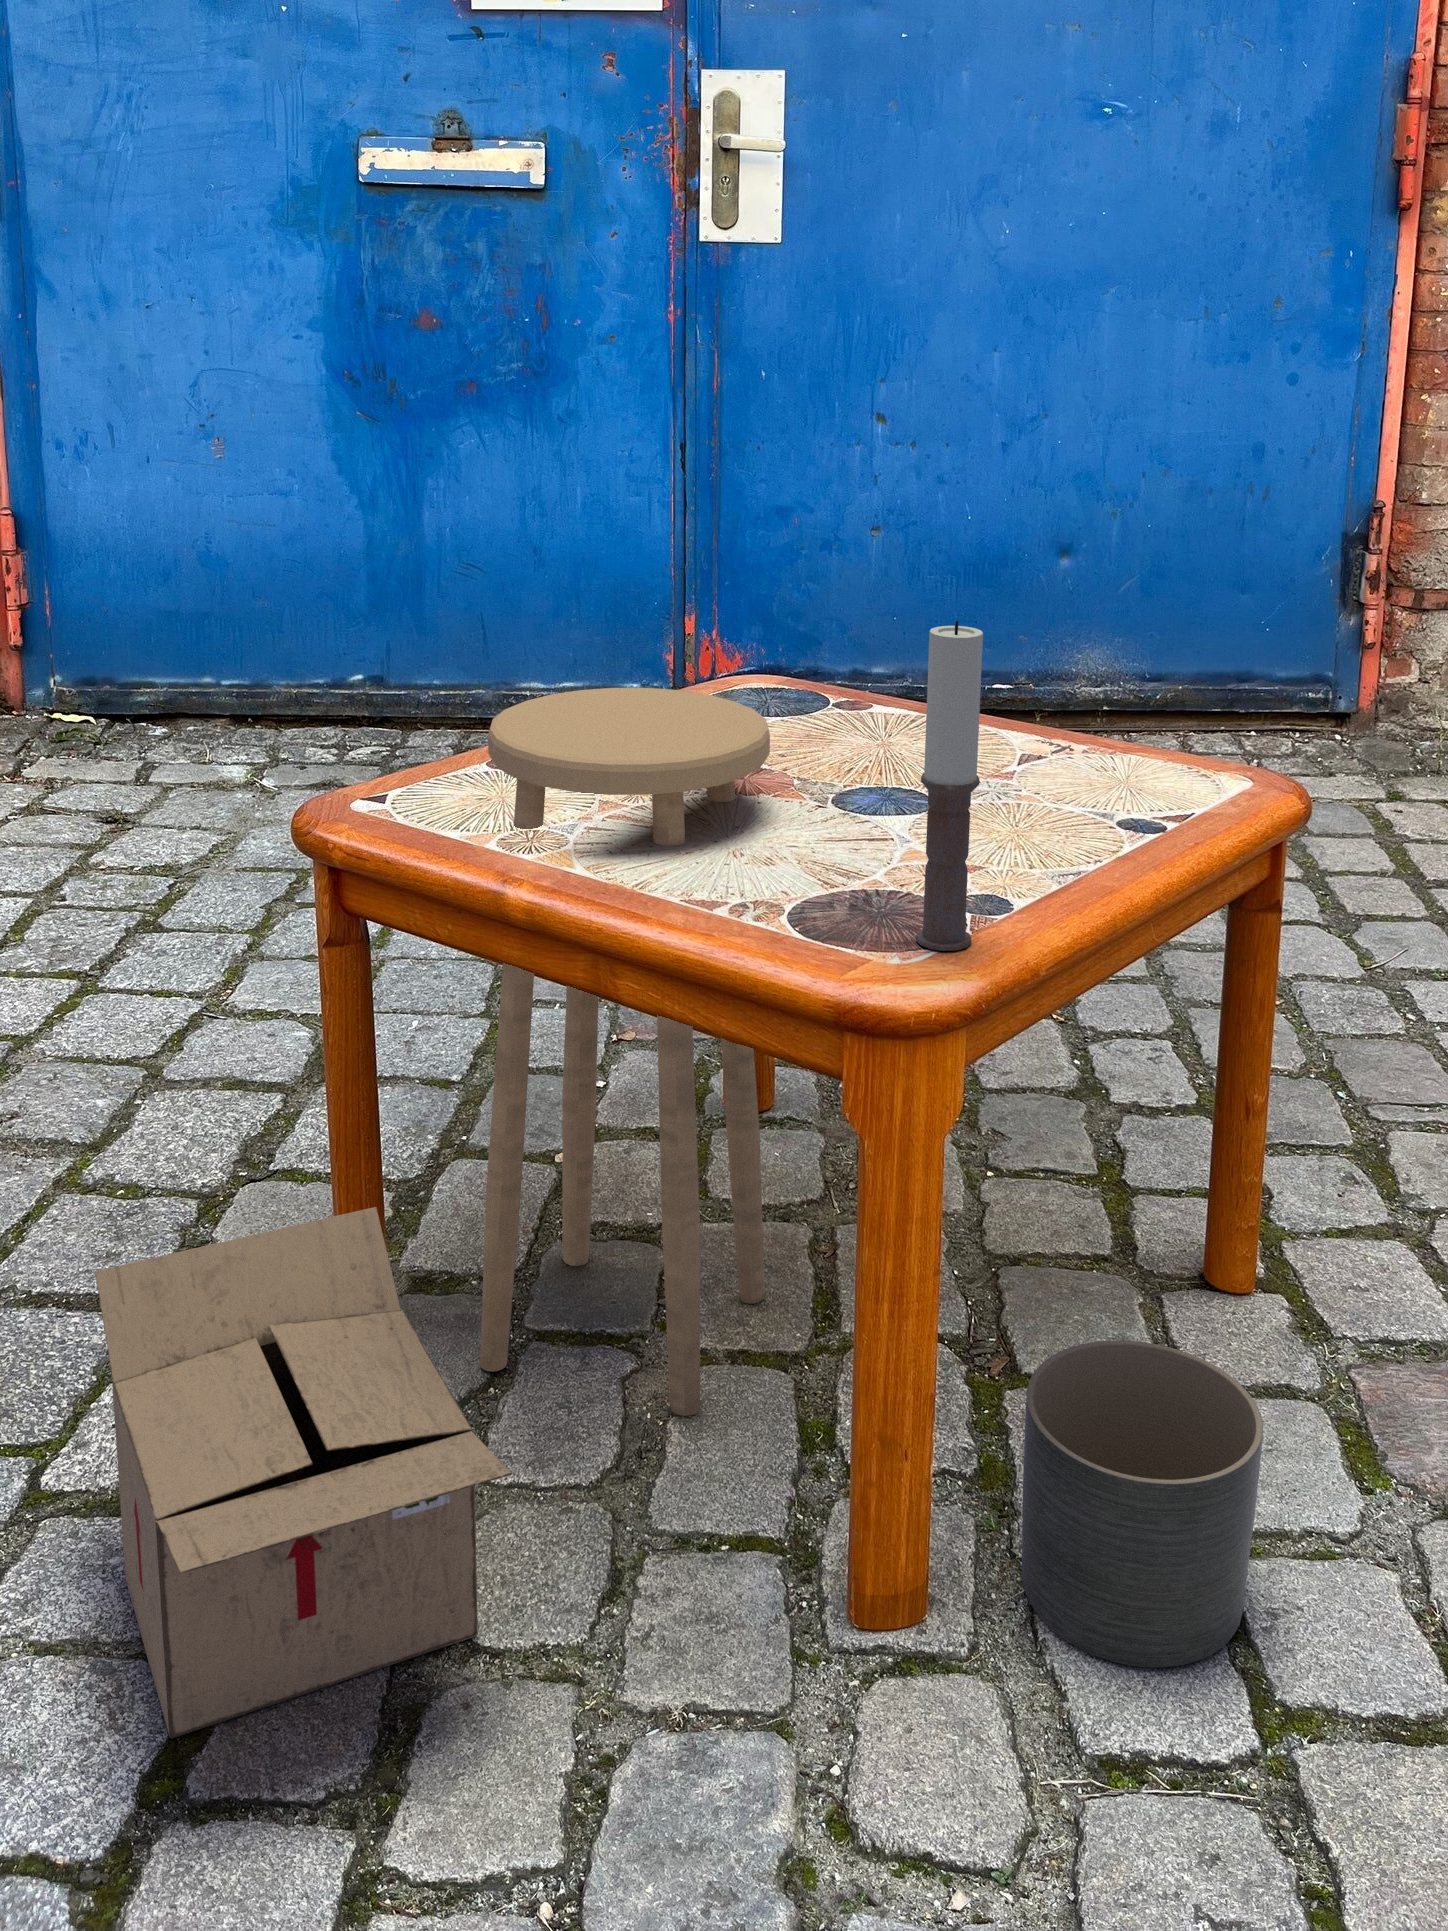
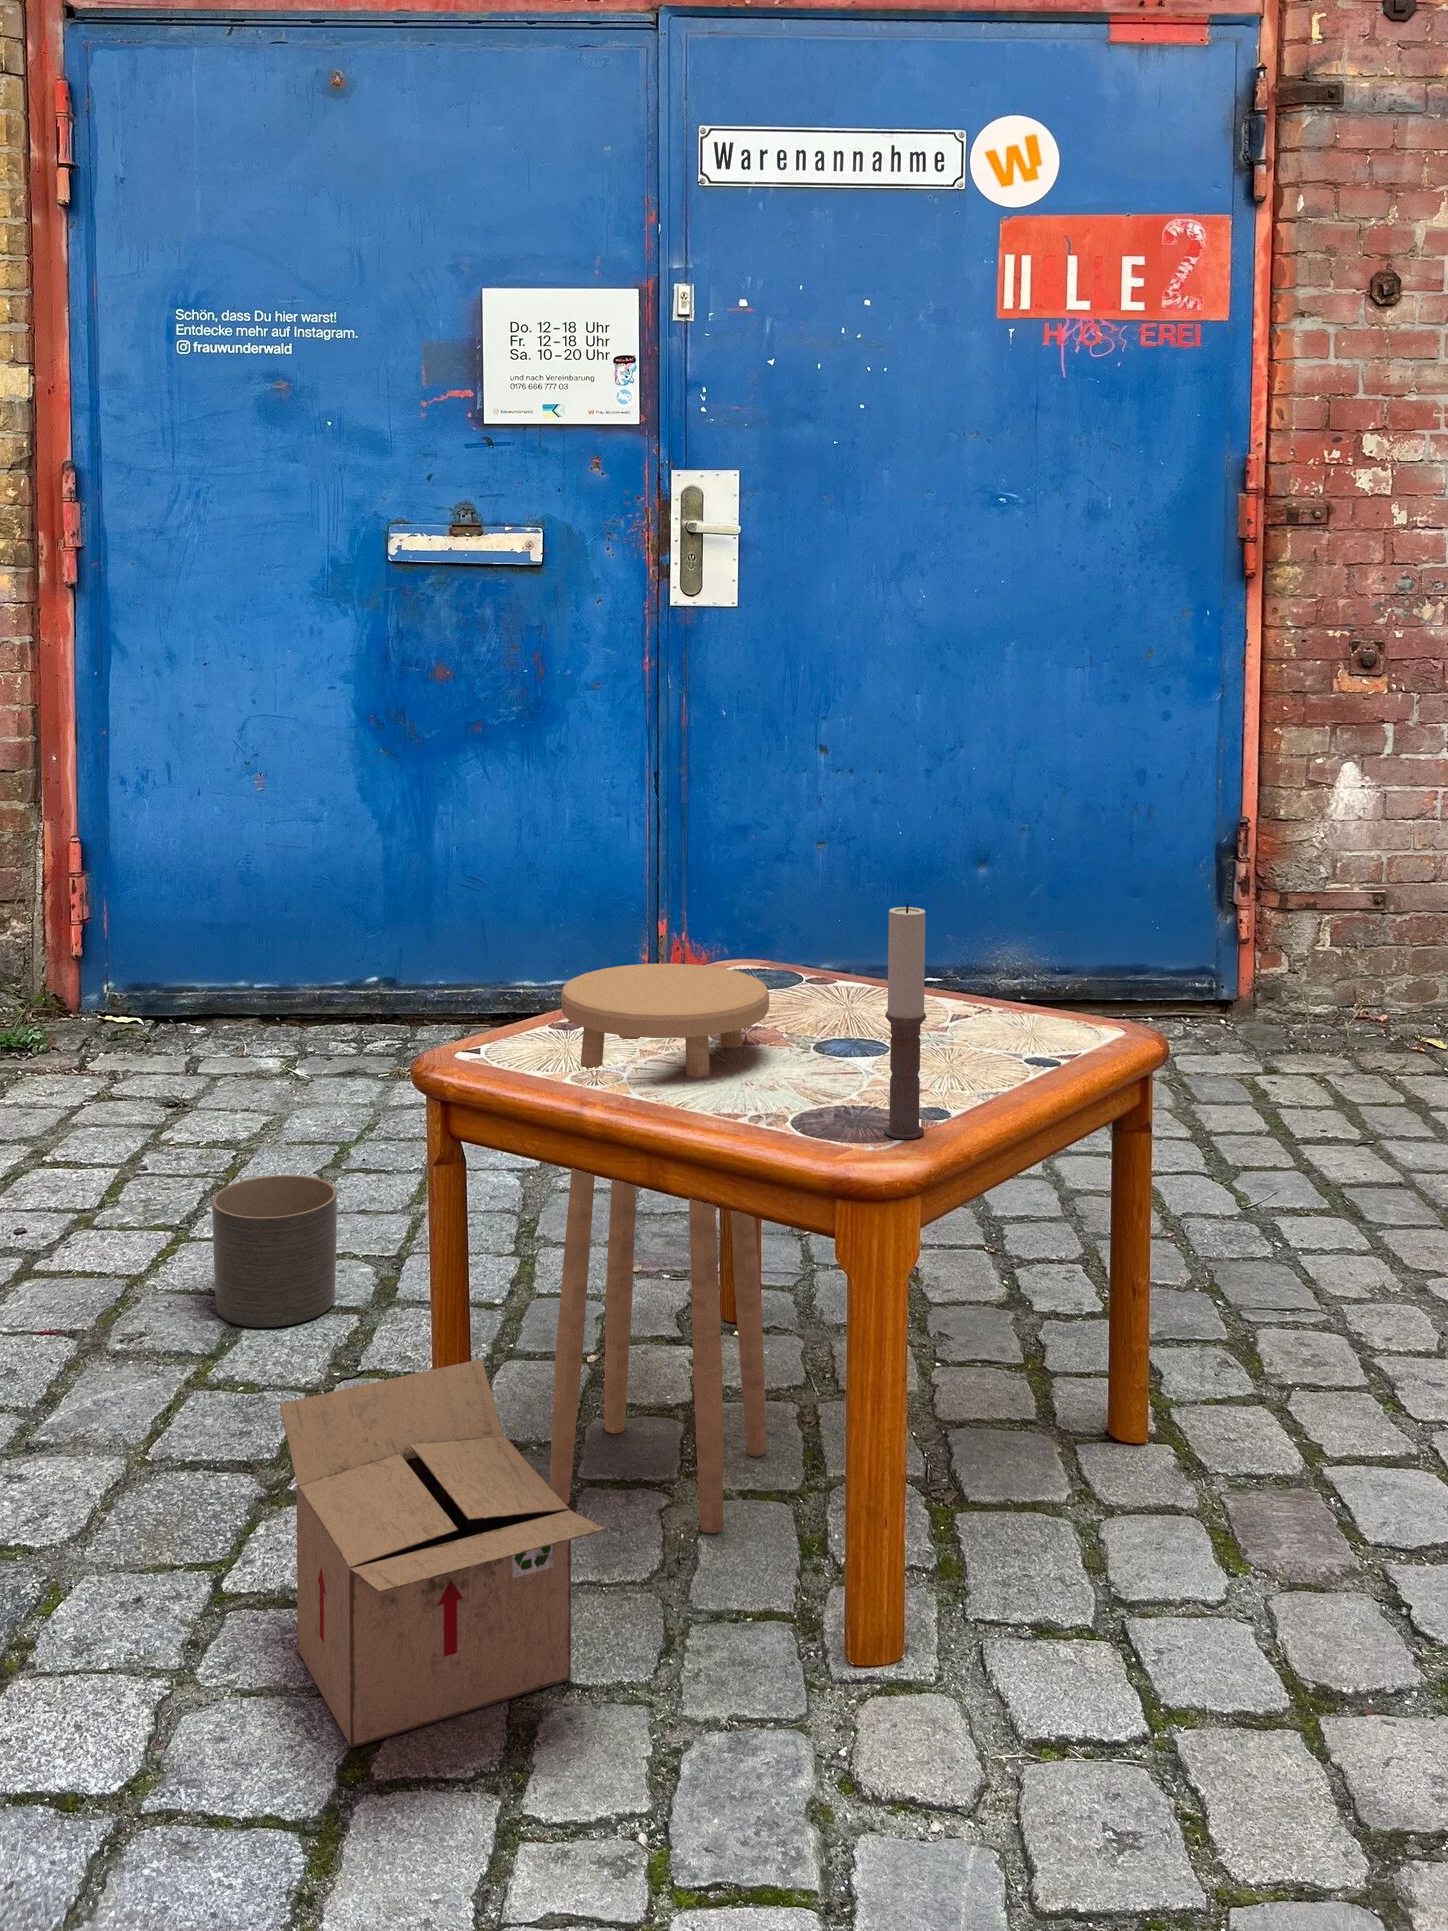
planter: present [1021,1340,1263,1668] -> present [212,1175,337,1327]

